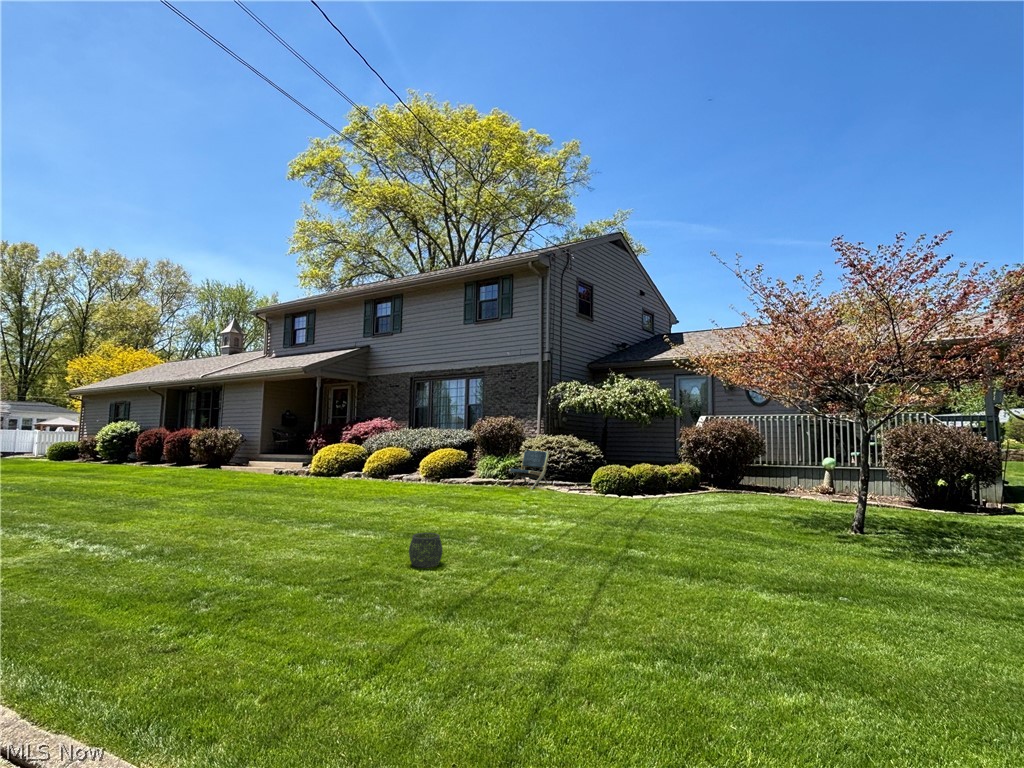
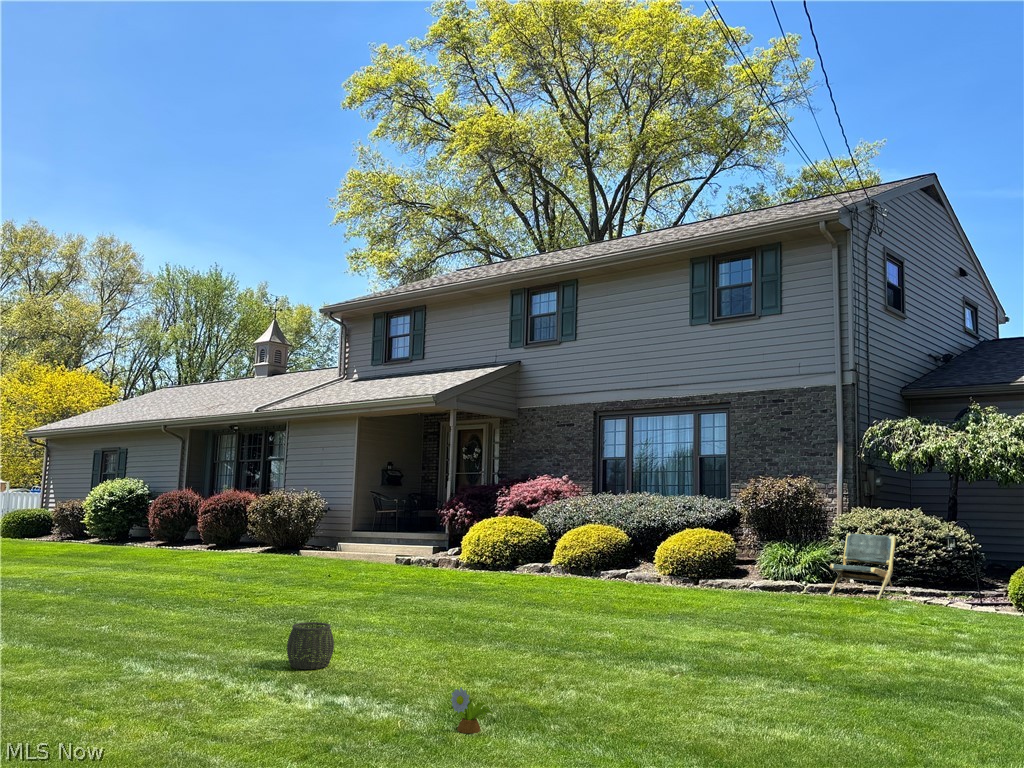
woven basket: present [409,533,443,568] -> present [287,622,334,670]
decorative plant: none [105,559,136,587] -> present [449,687,493,733]

